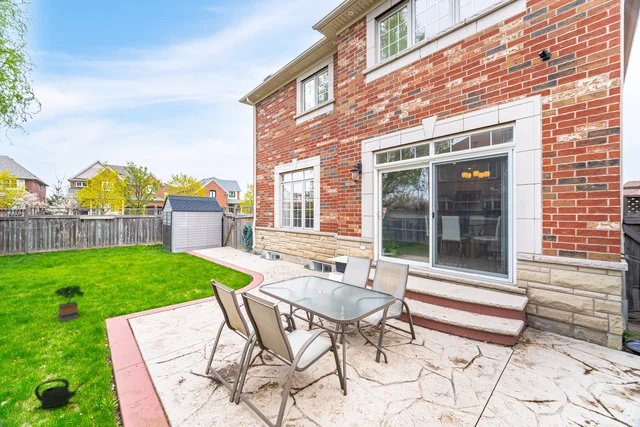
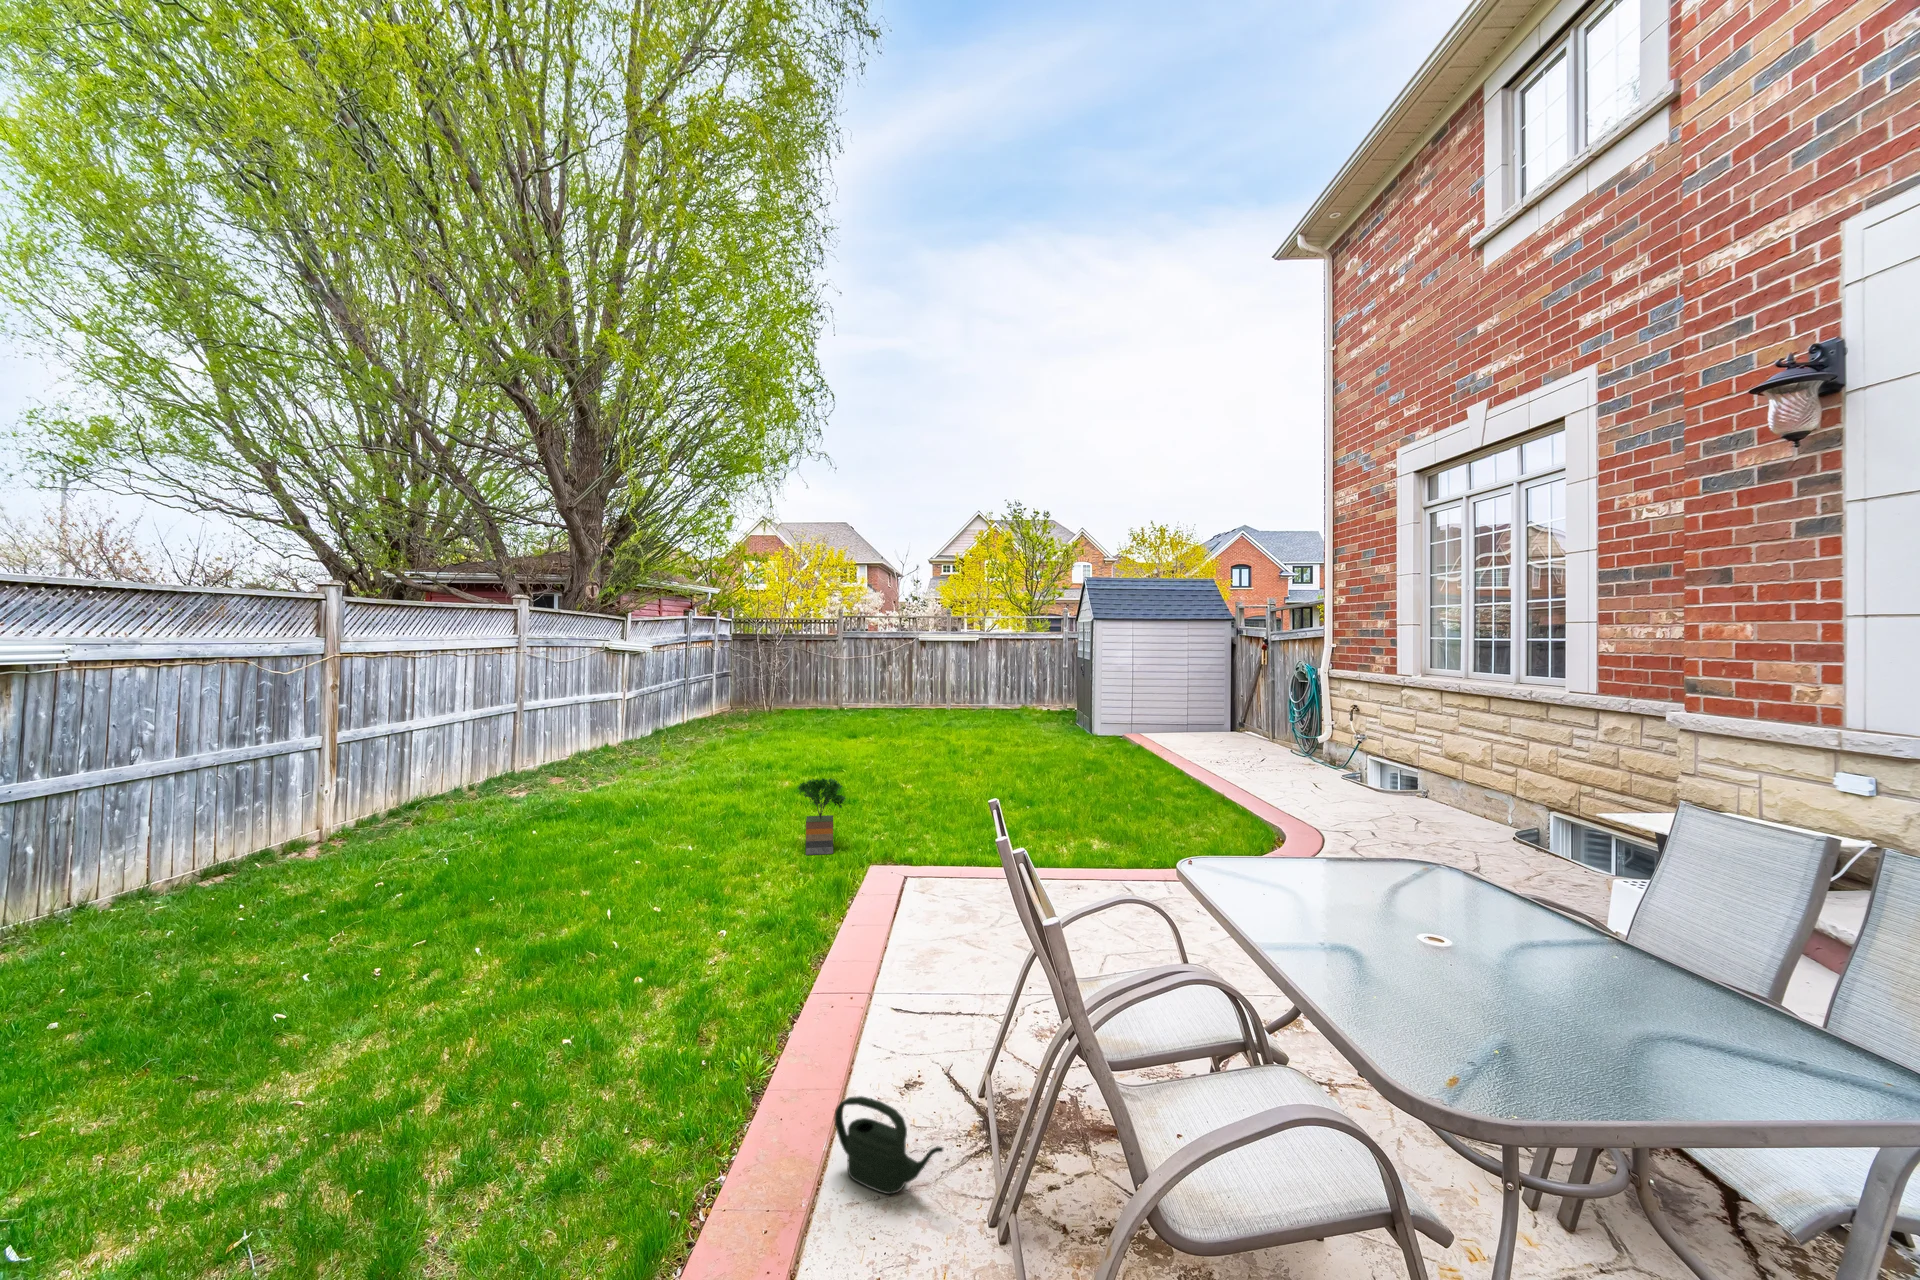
watering can: present [35,379,85,408] -> present [834,1096,943,1194]

